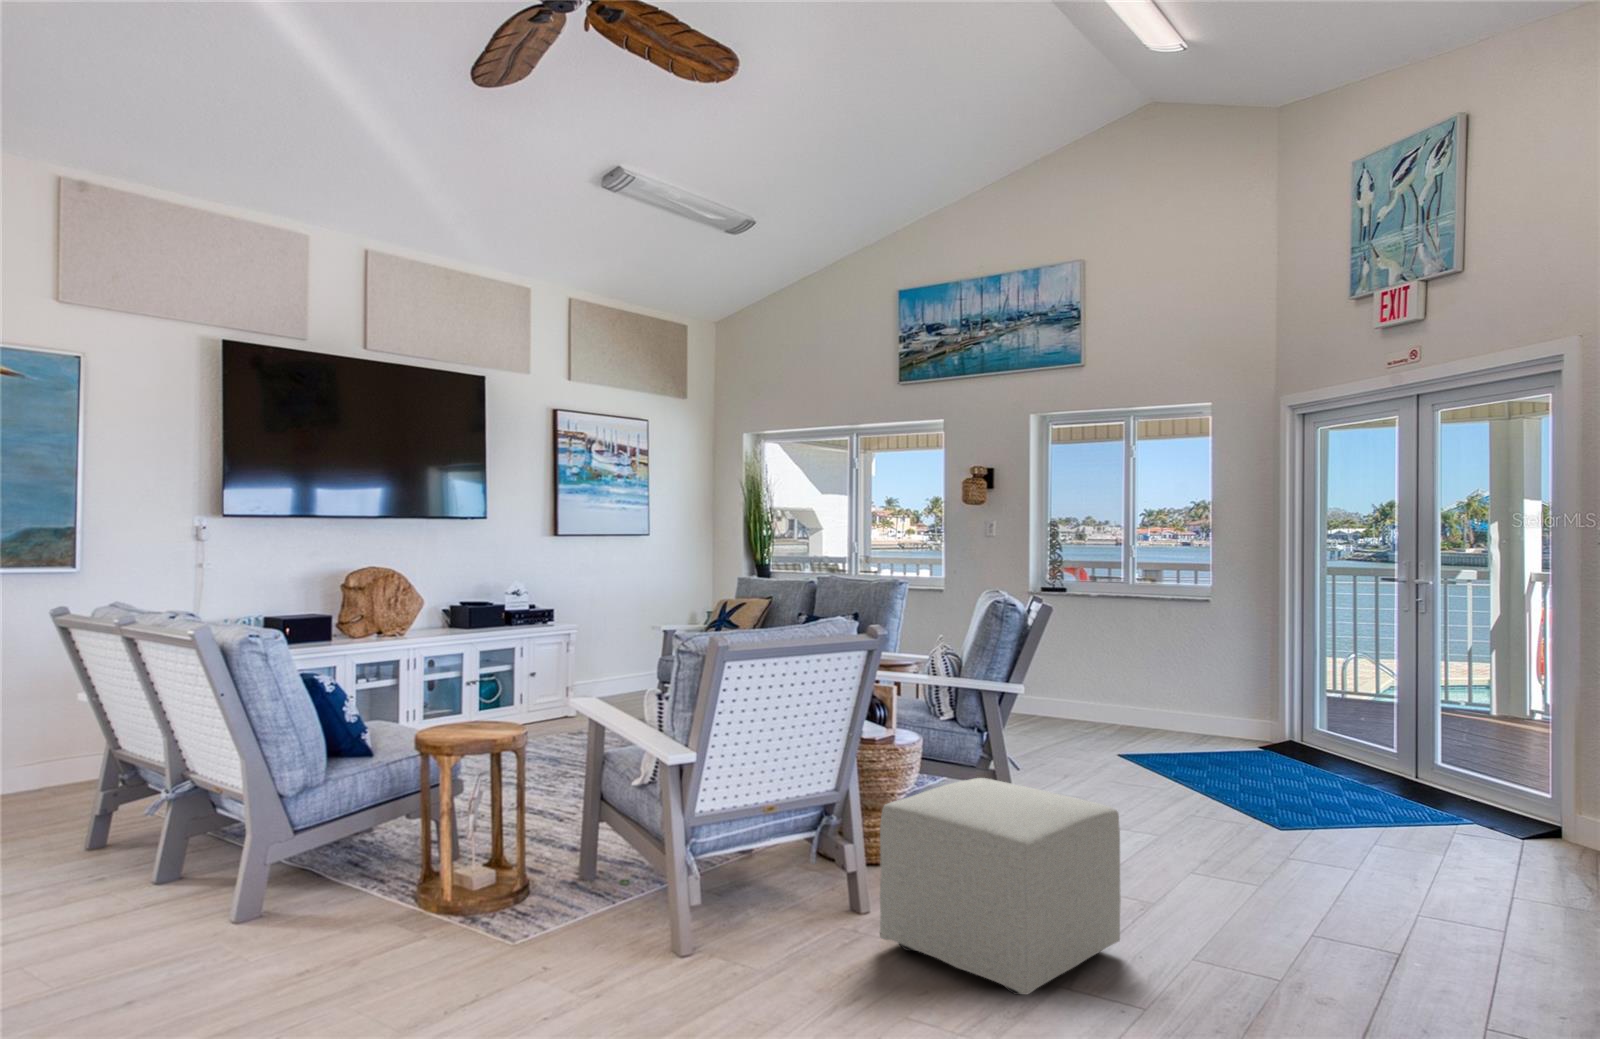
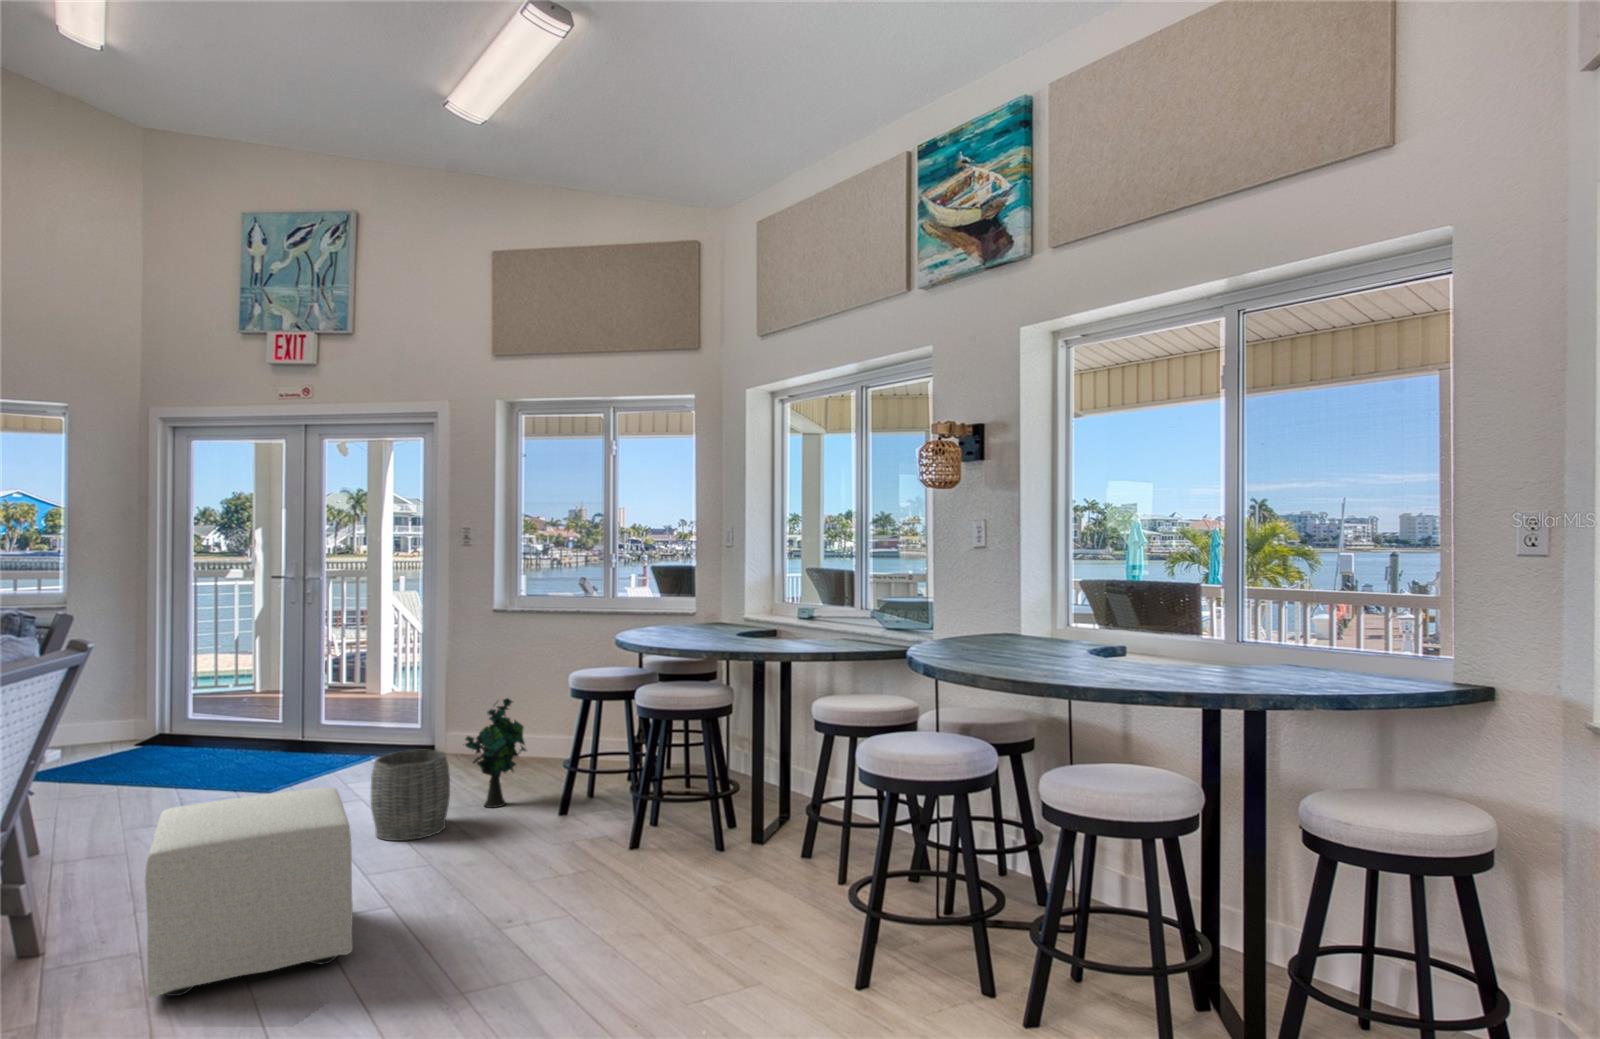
decorative plant: none [1443,778,1563,943] -> present [465,698,526,808]
woven basket: none [1283,806,1396,934] -> present [371,750,450,841]

